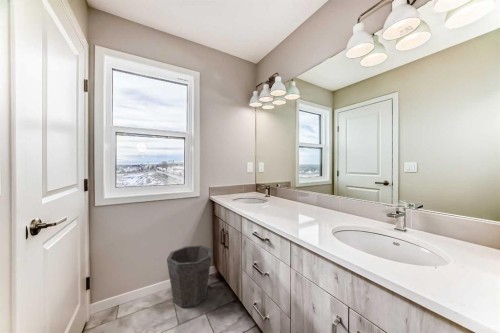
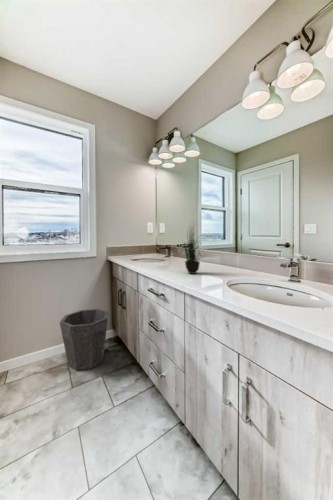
potted plant: none [280,164,308,218] -> present [184,233,200,274]

